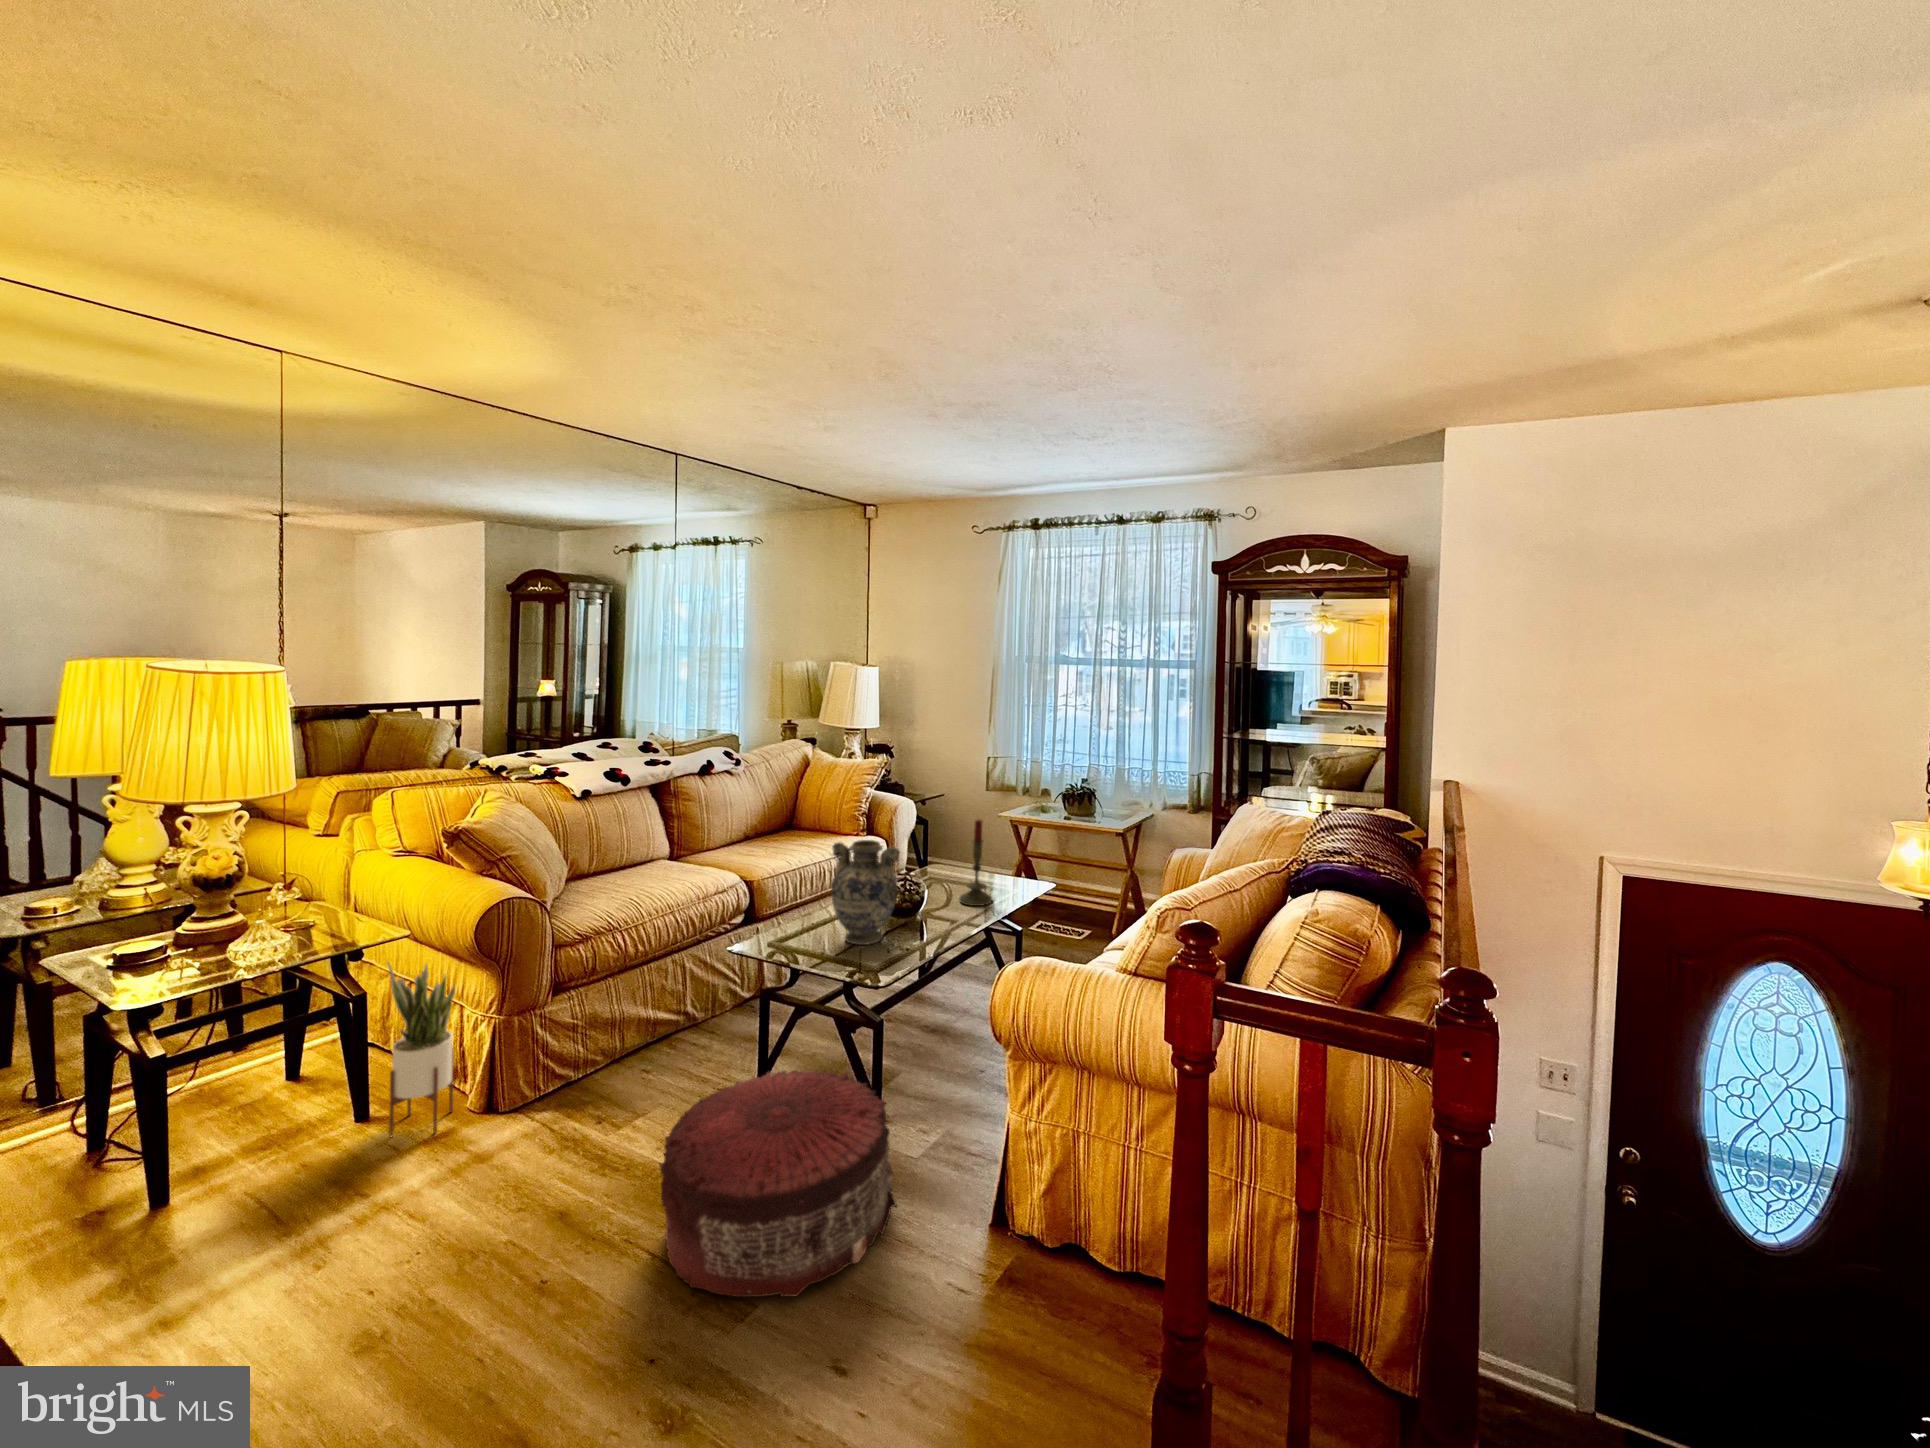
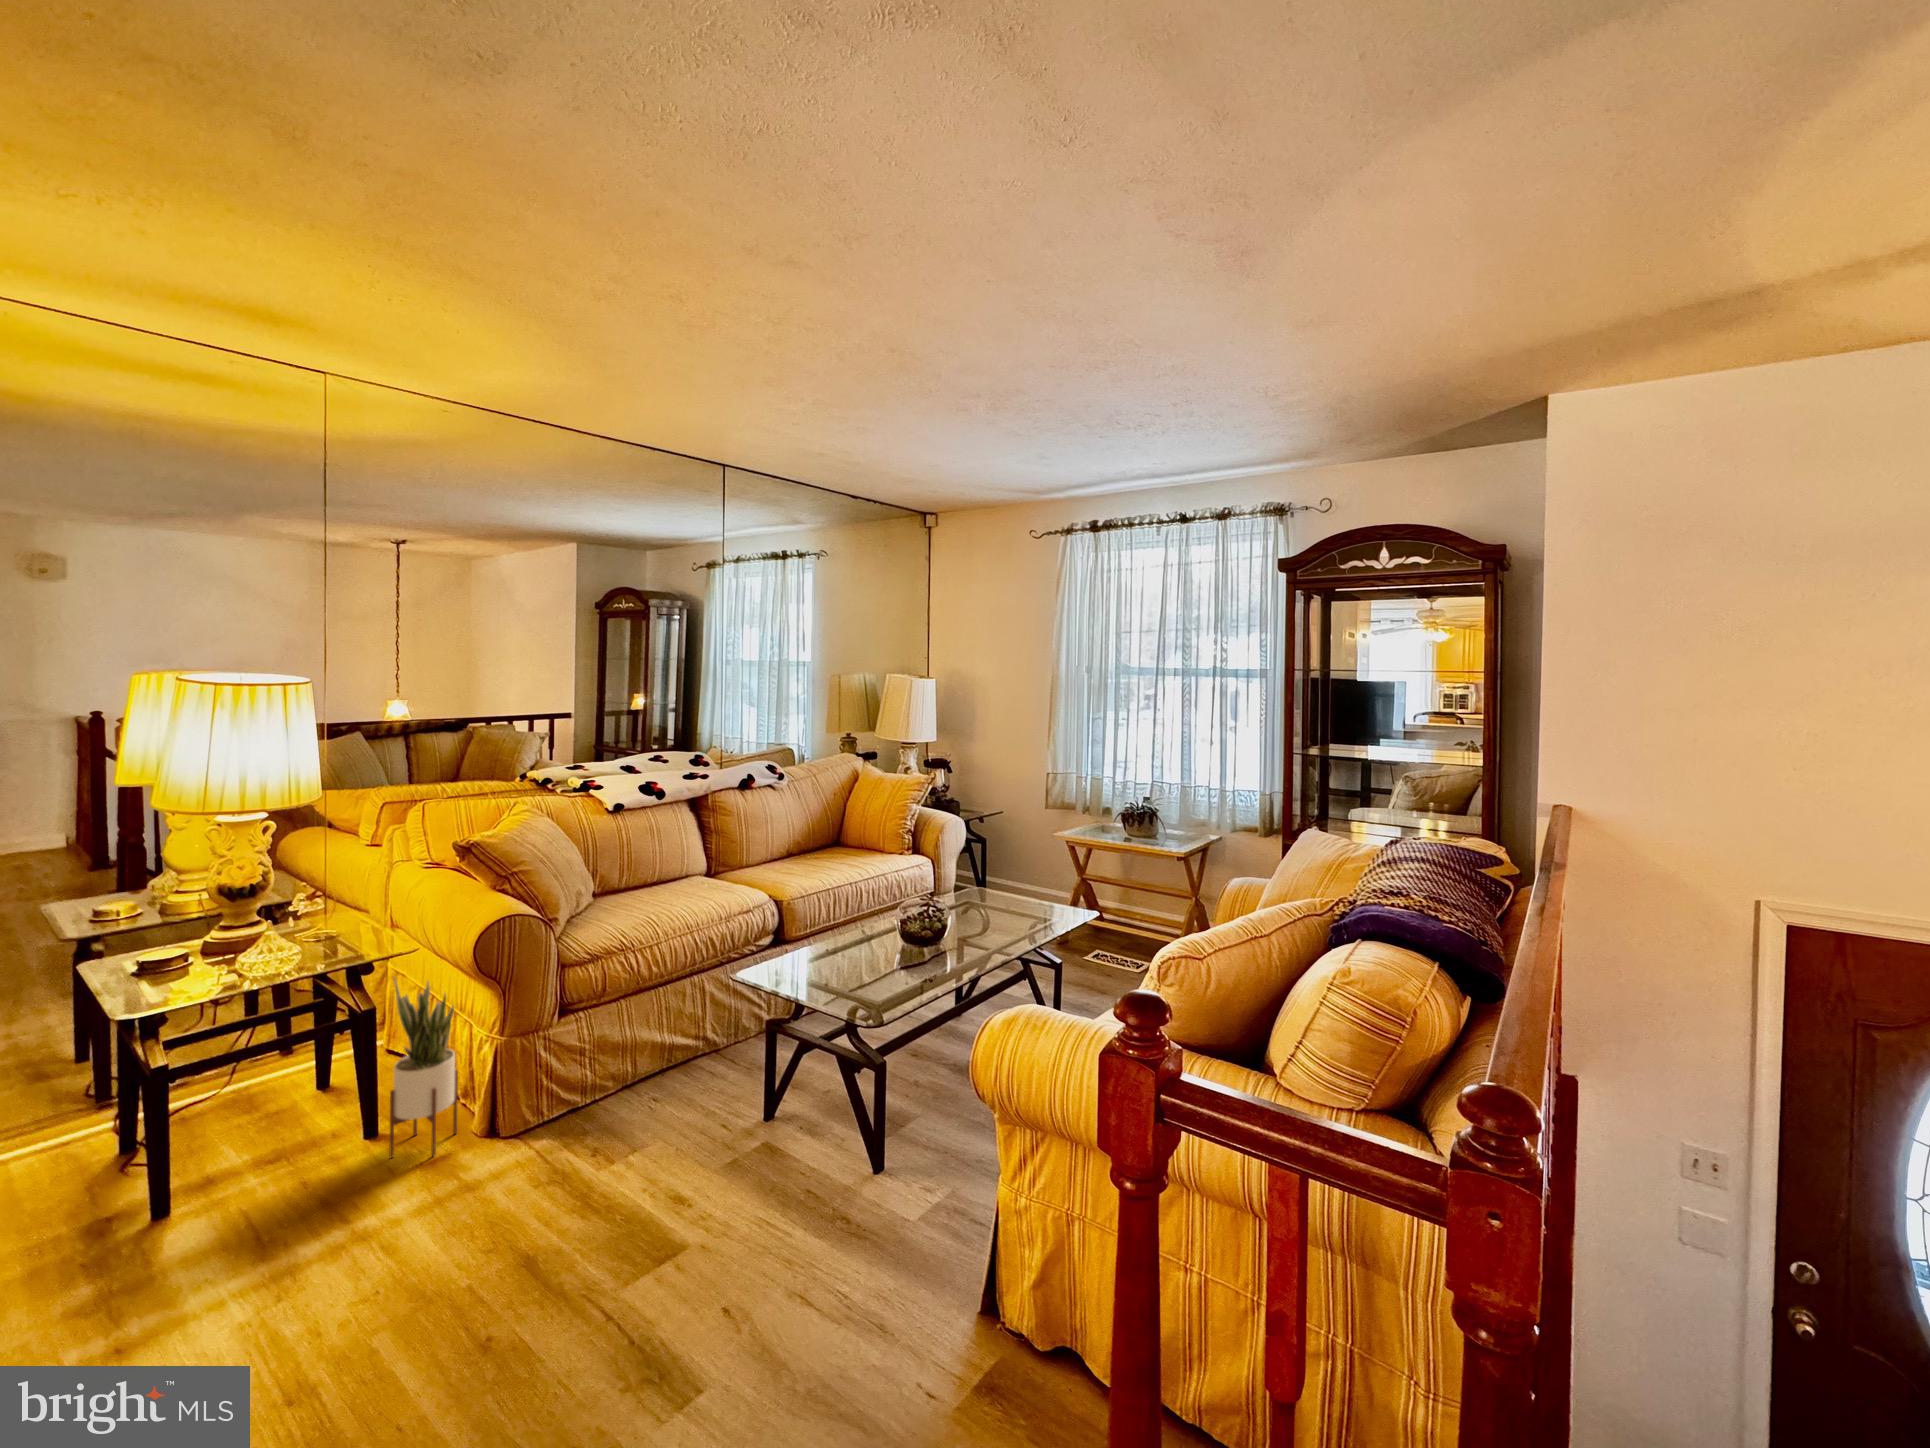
candle: present [959,819,992,906] -> none [991,839,1027,935]
vase: present [831,840,900,945] -> none [843,862,914,976]
pouf: present [660,1070,896,1297] -> none [616,1114,876,1384]

